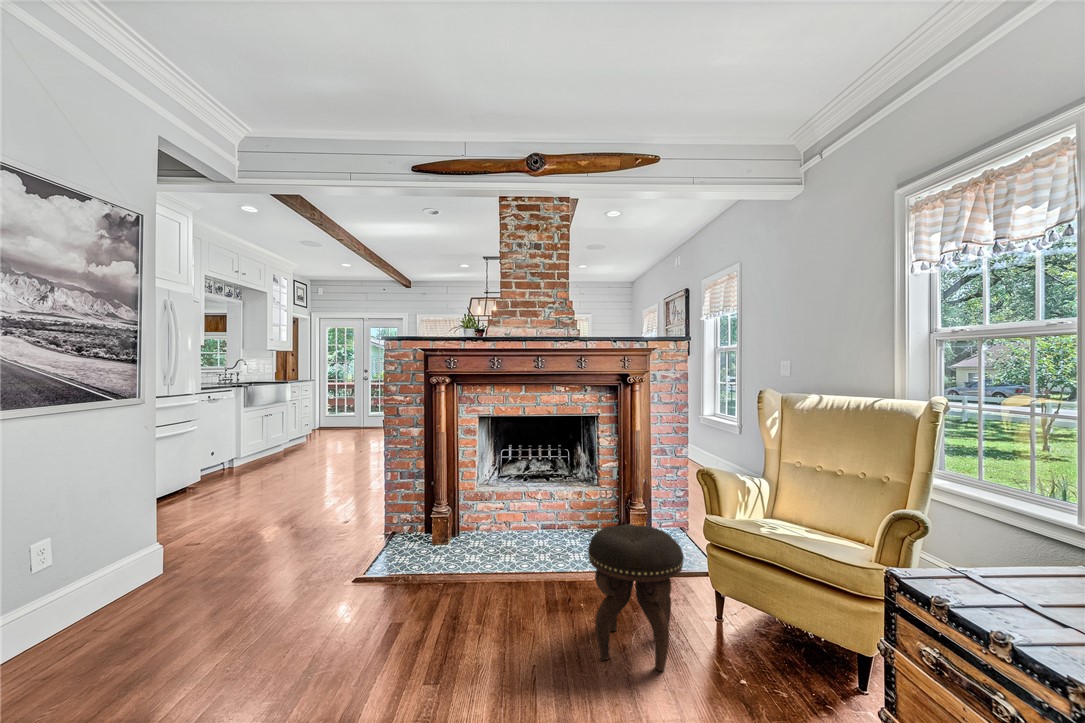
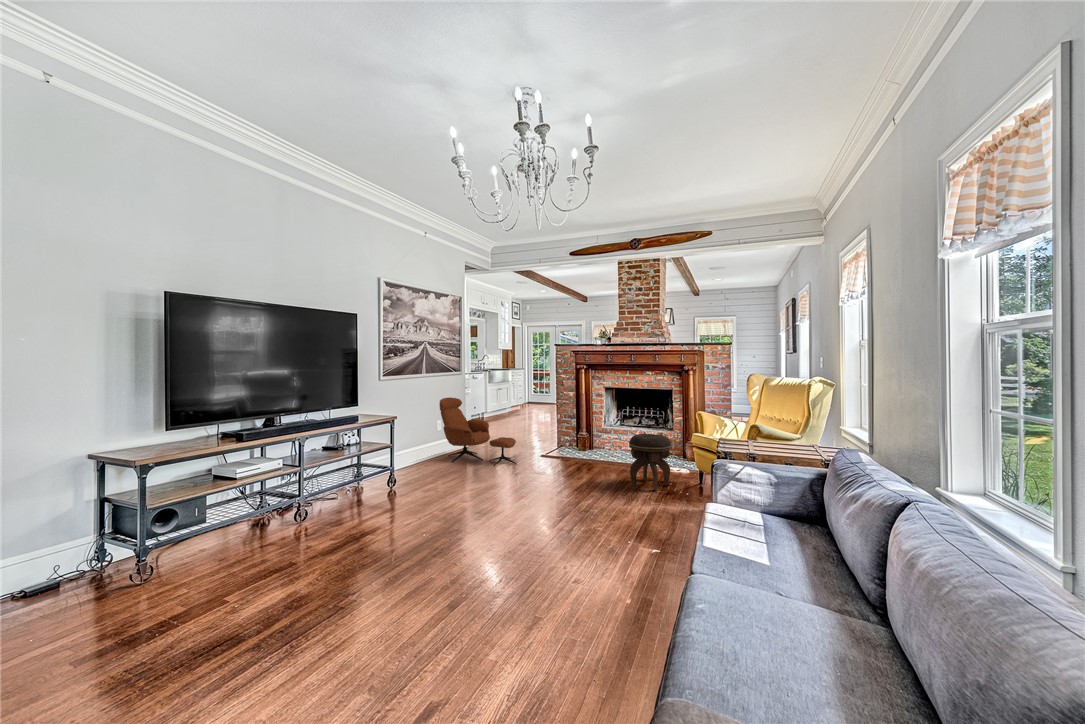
lounge chair: none [58,458,295,646] -> present [440,397,517,466]

